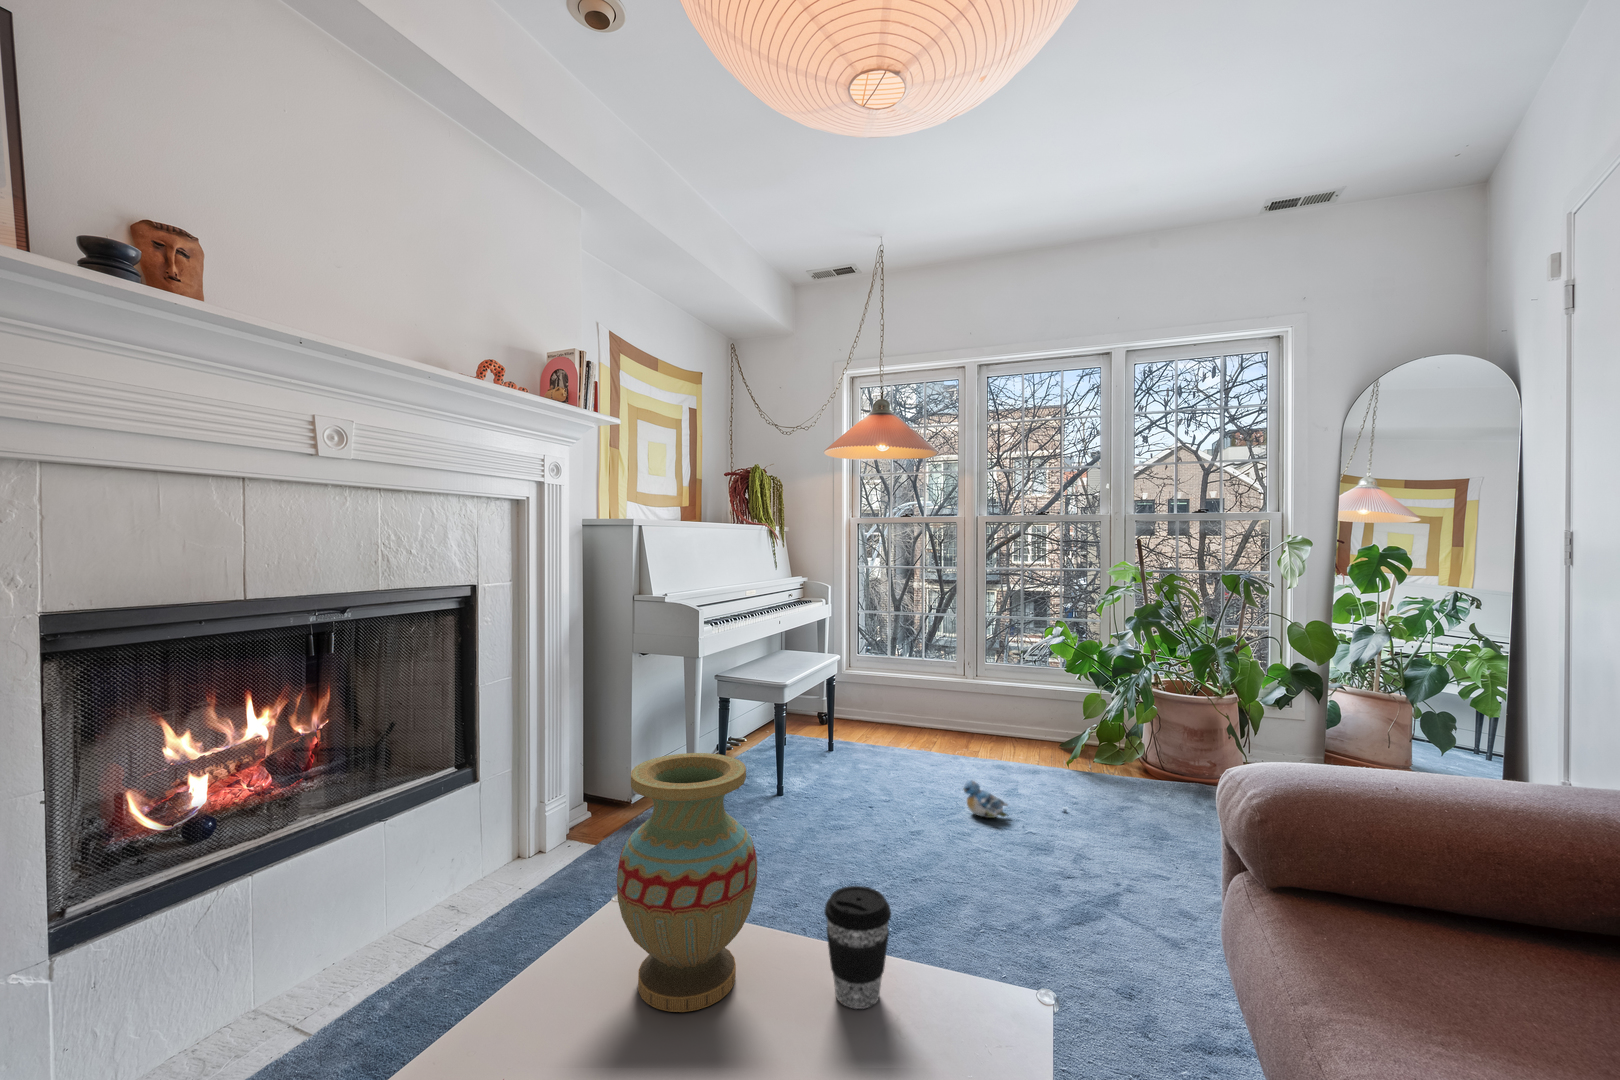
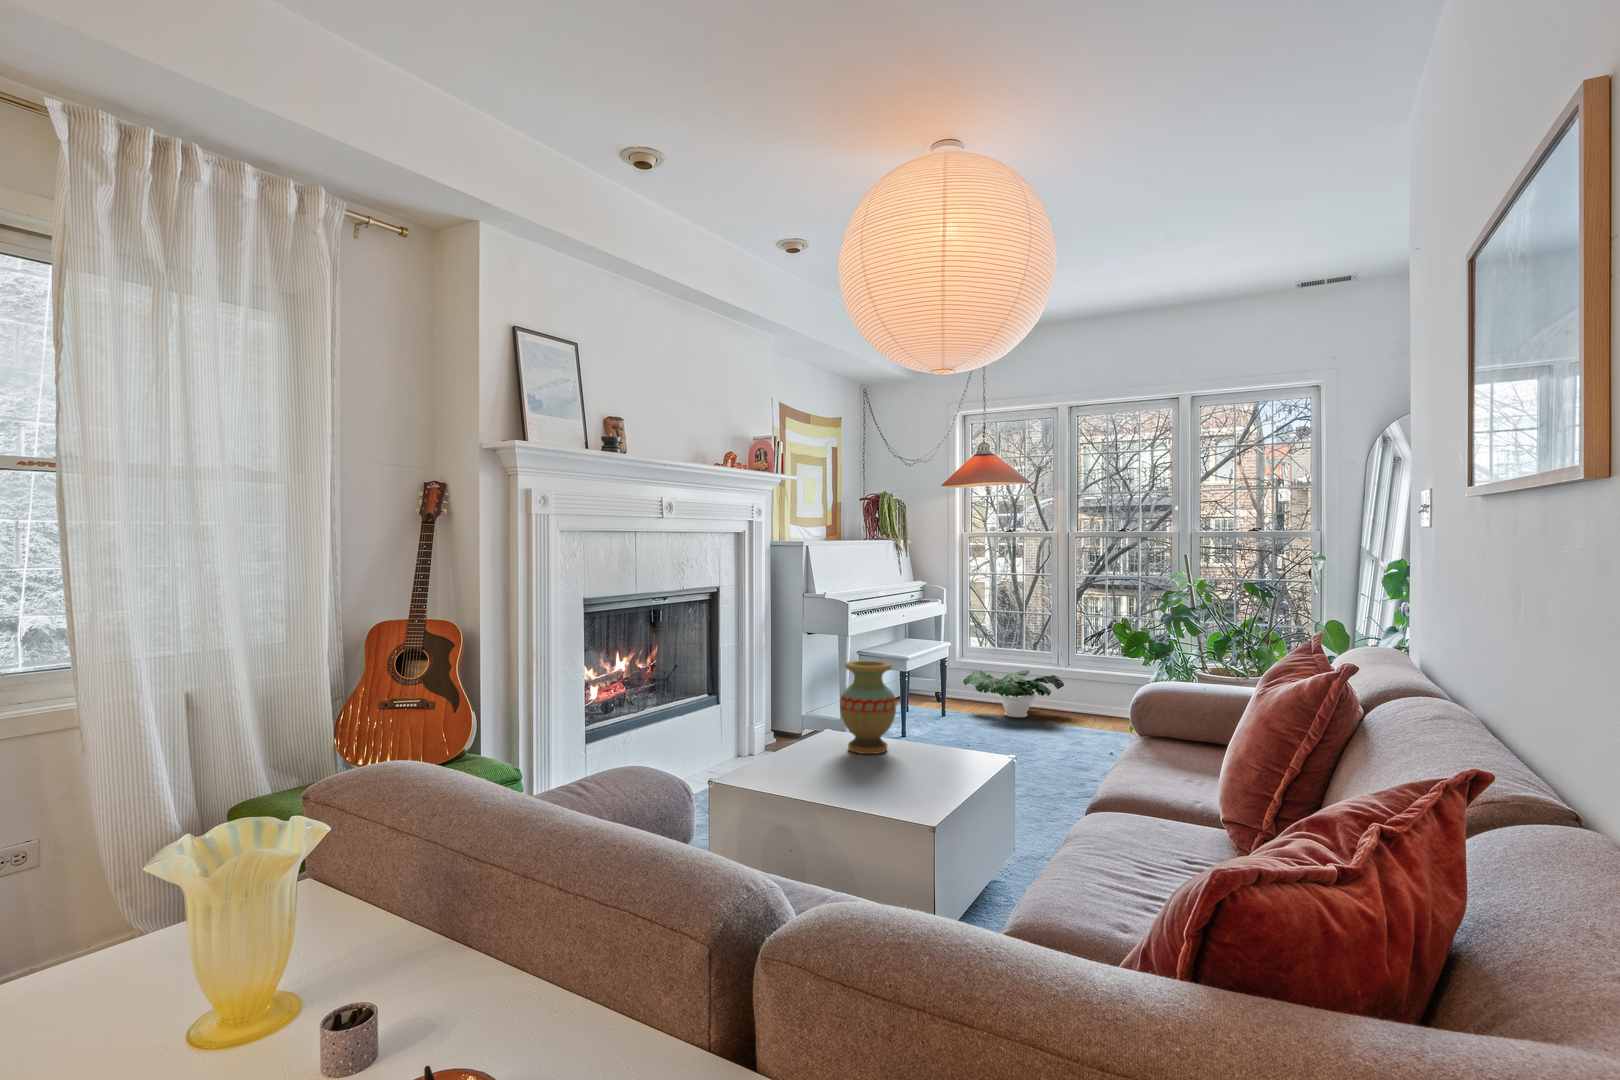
potted plant: none [855,687,979,749] -> present [963,670,1064,717]
plush toy: present [963,780,1008,818] -> none [1035,727,1067,753]
coffee cup: present [824,886,891,1009] -> none [924,714,951,757]

